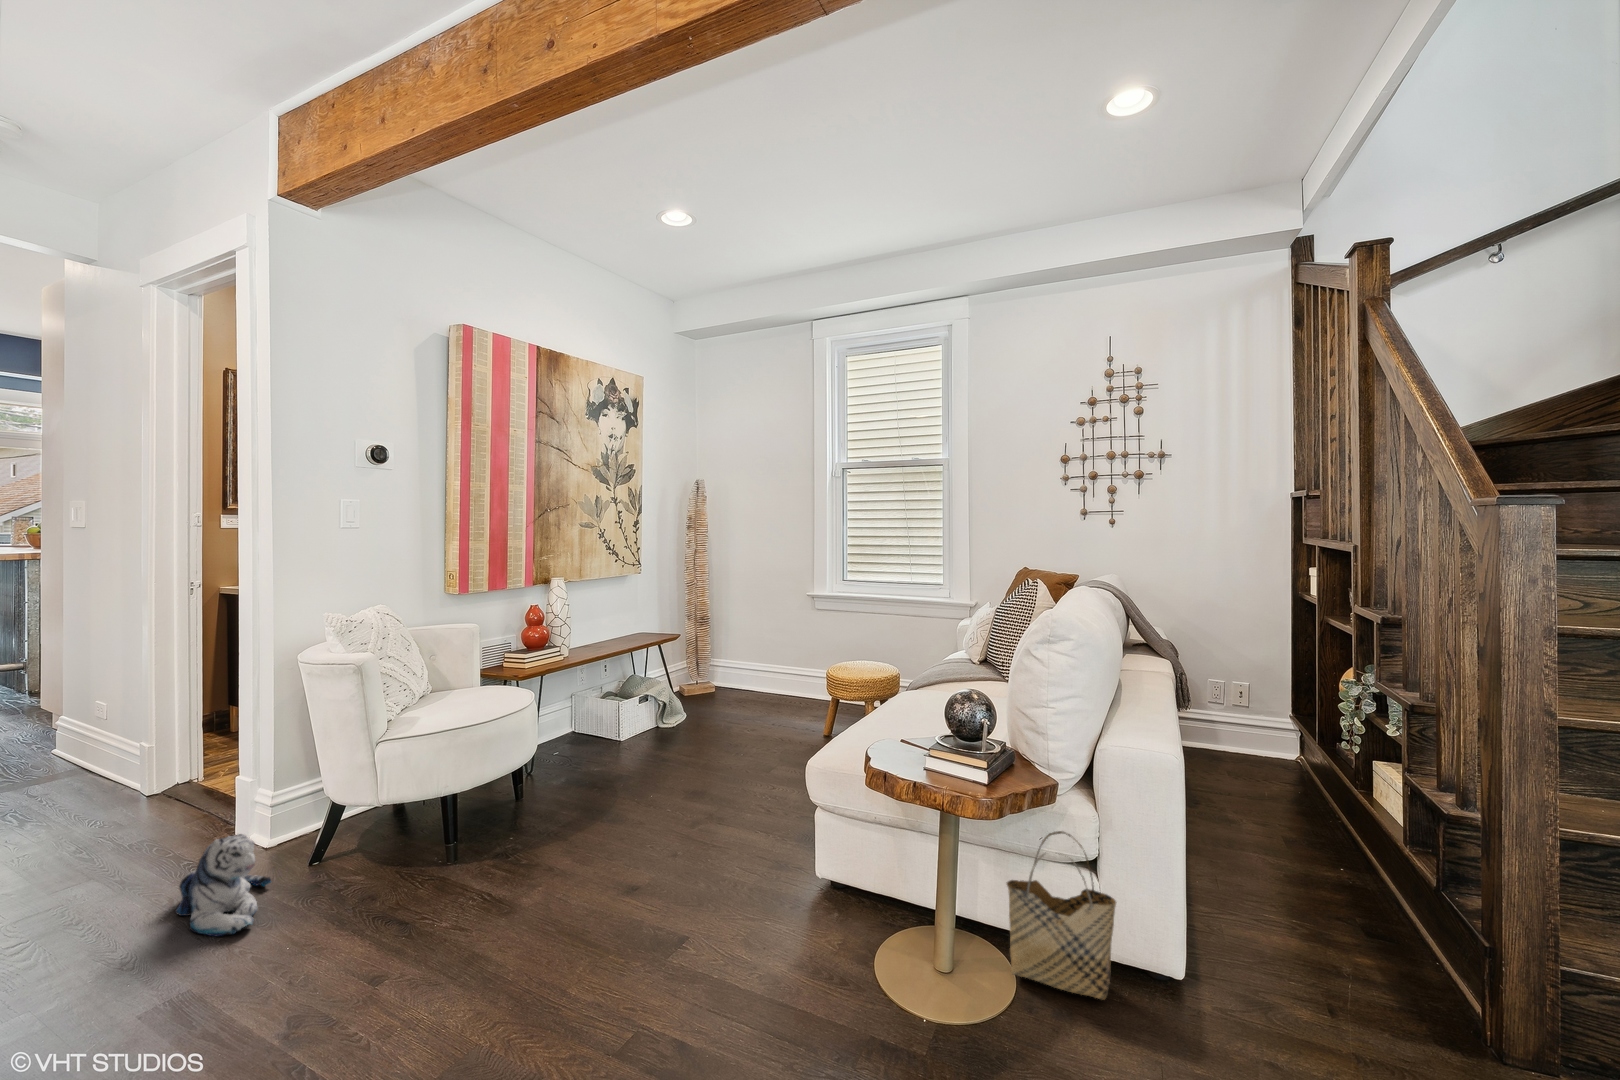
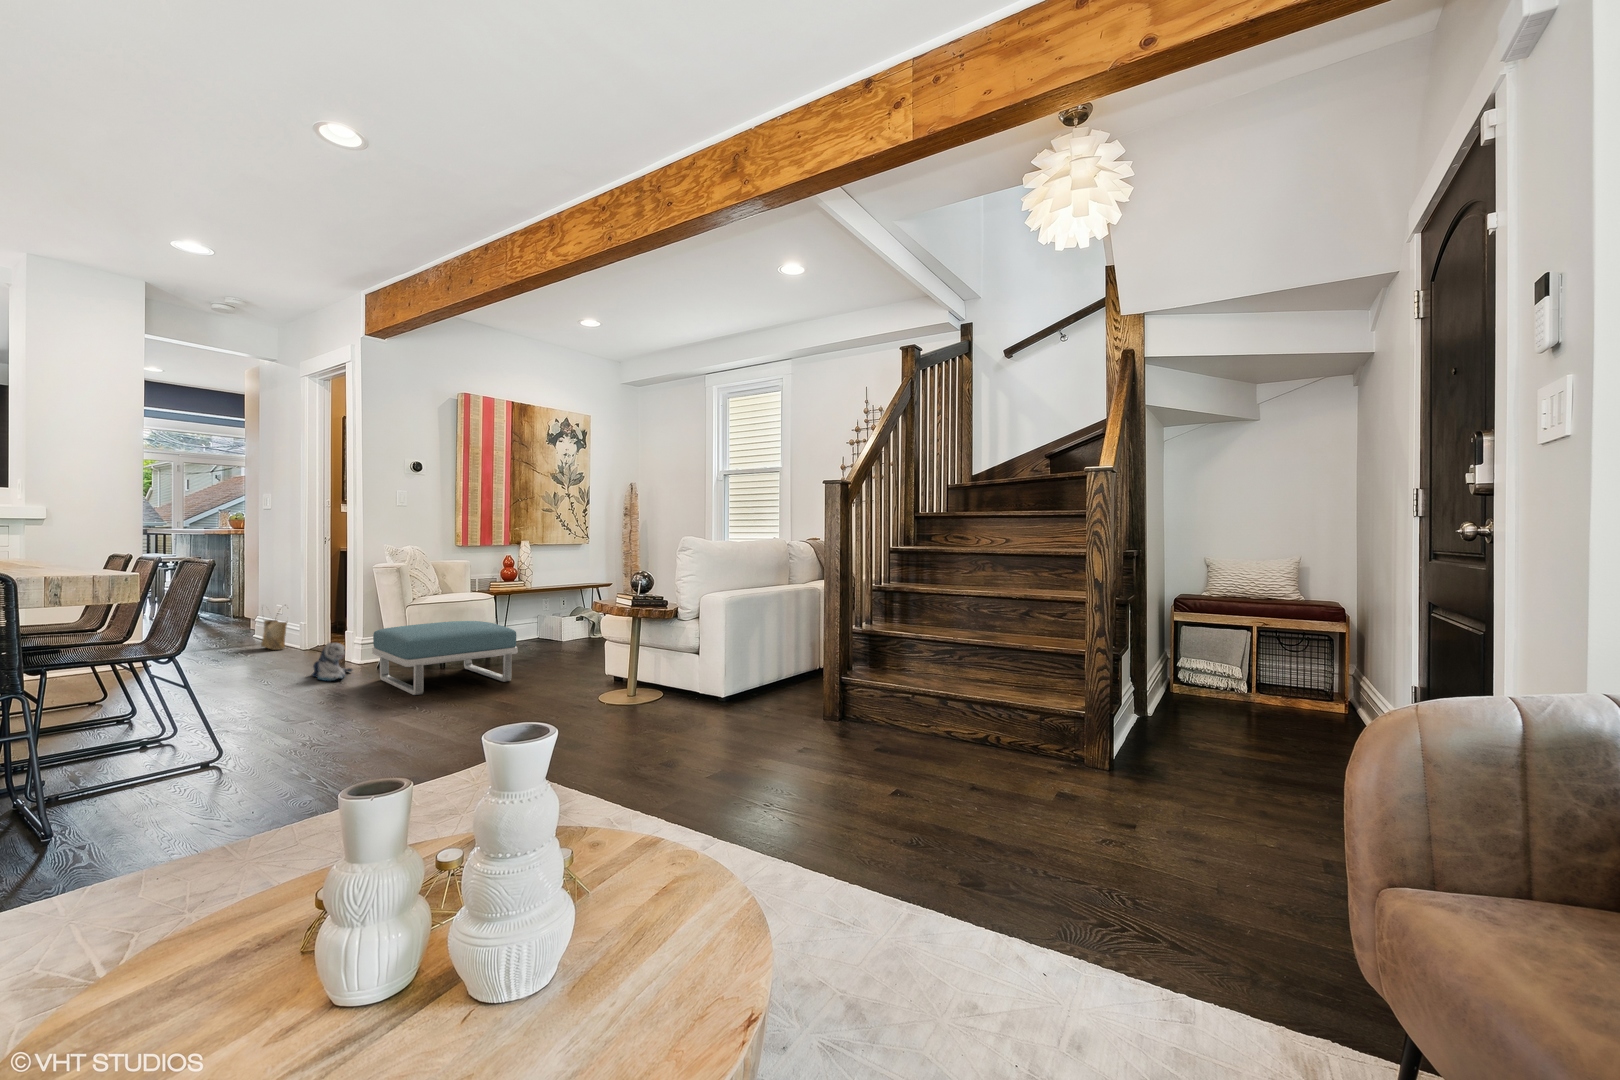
footstool: none [324,756,644,1001] -> present [372,621,518,695]
woven basket: present [1007,831,1116,1000] -> present [261,620,287,650]

